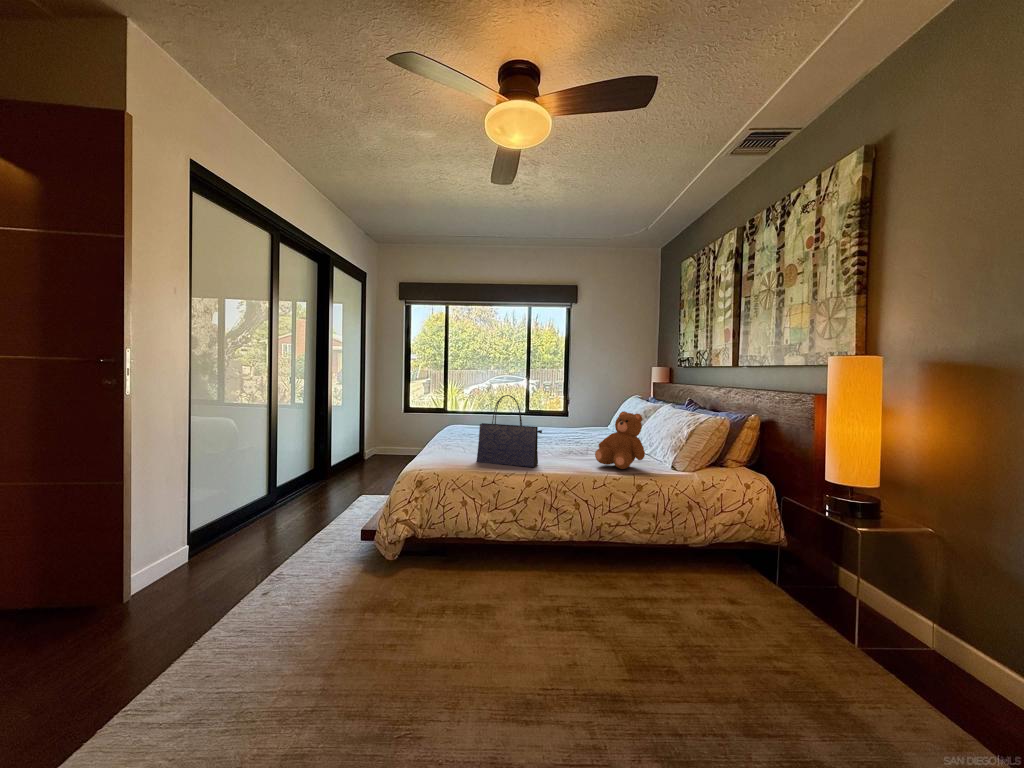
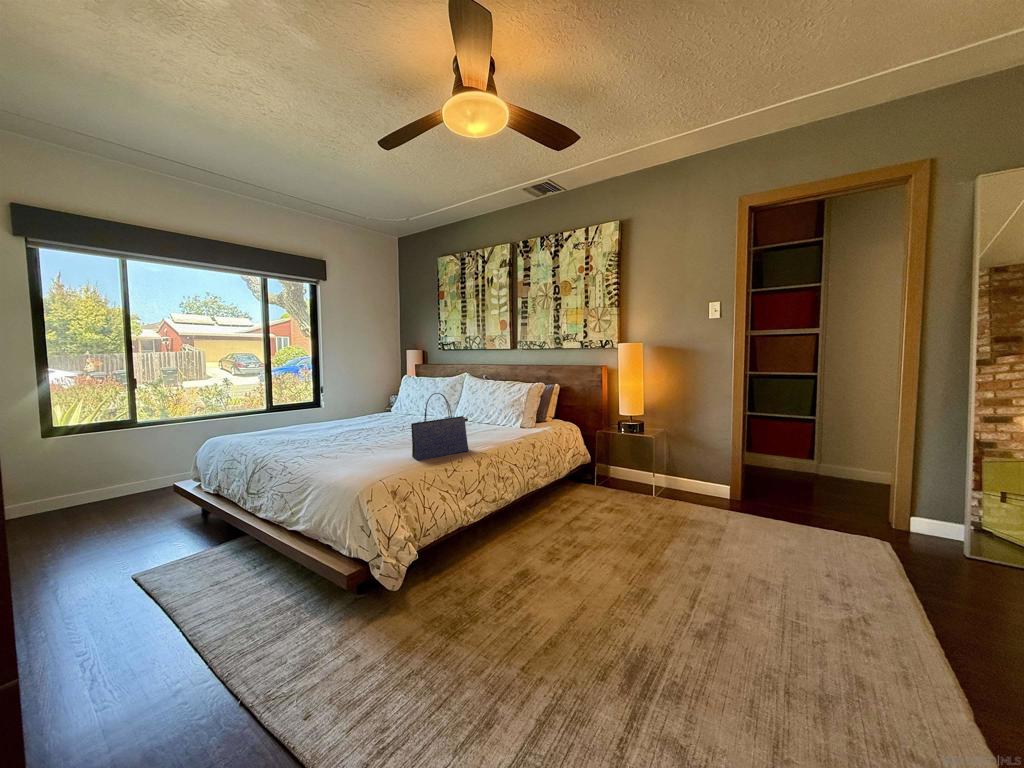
teddy bear: present [595,411,645,469] -> none [487,391,526,435]

